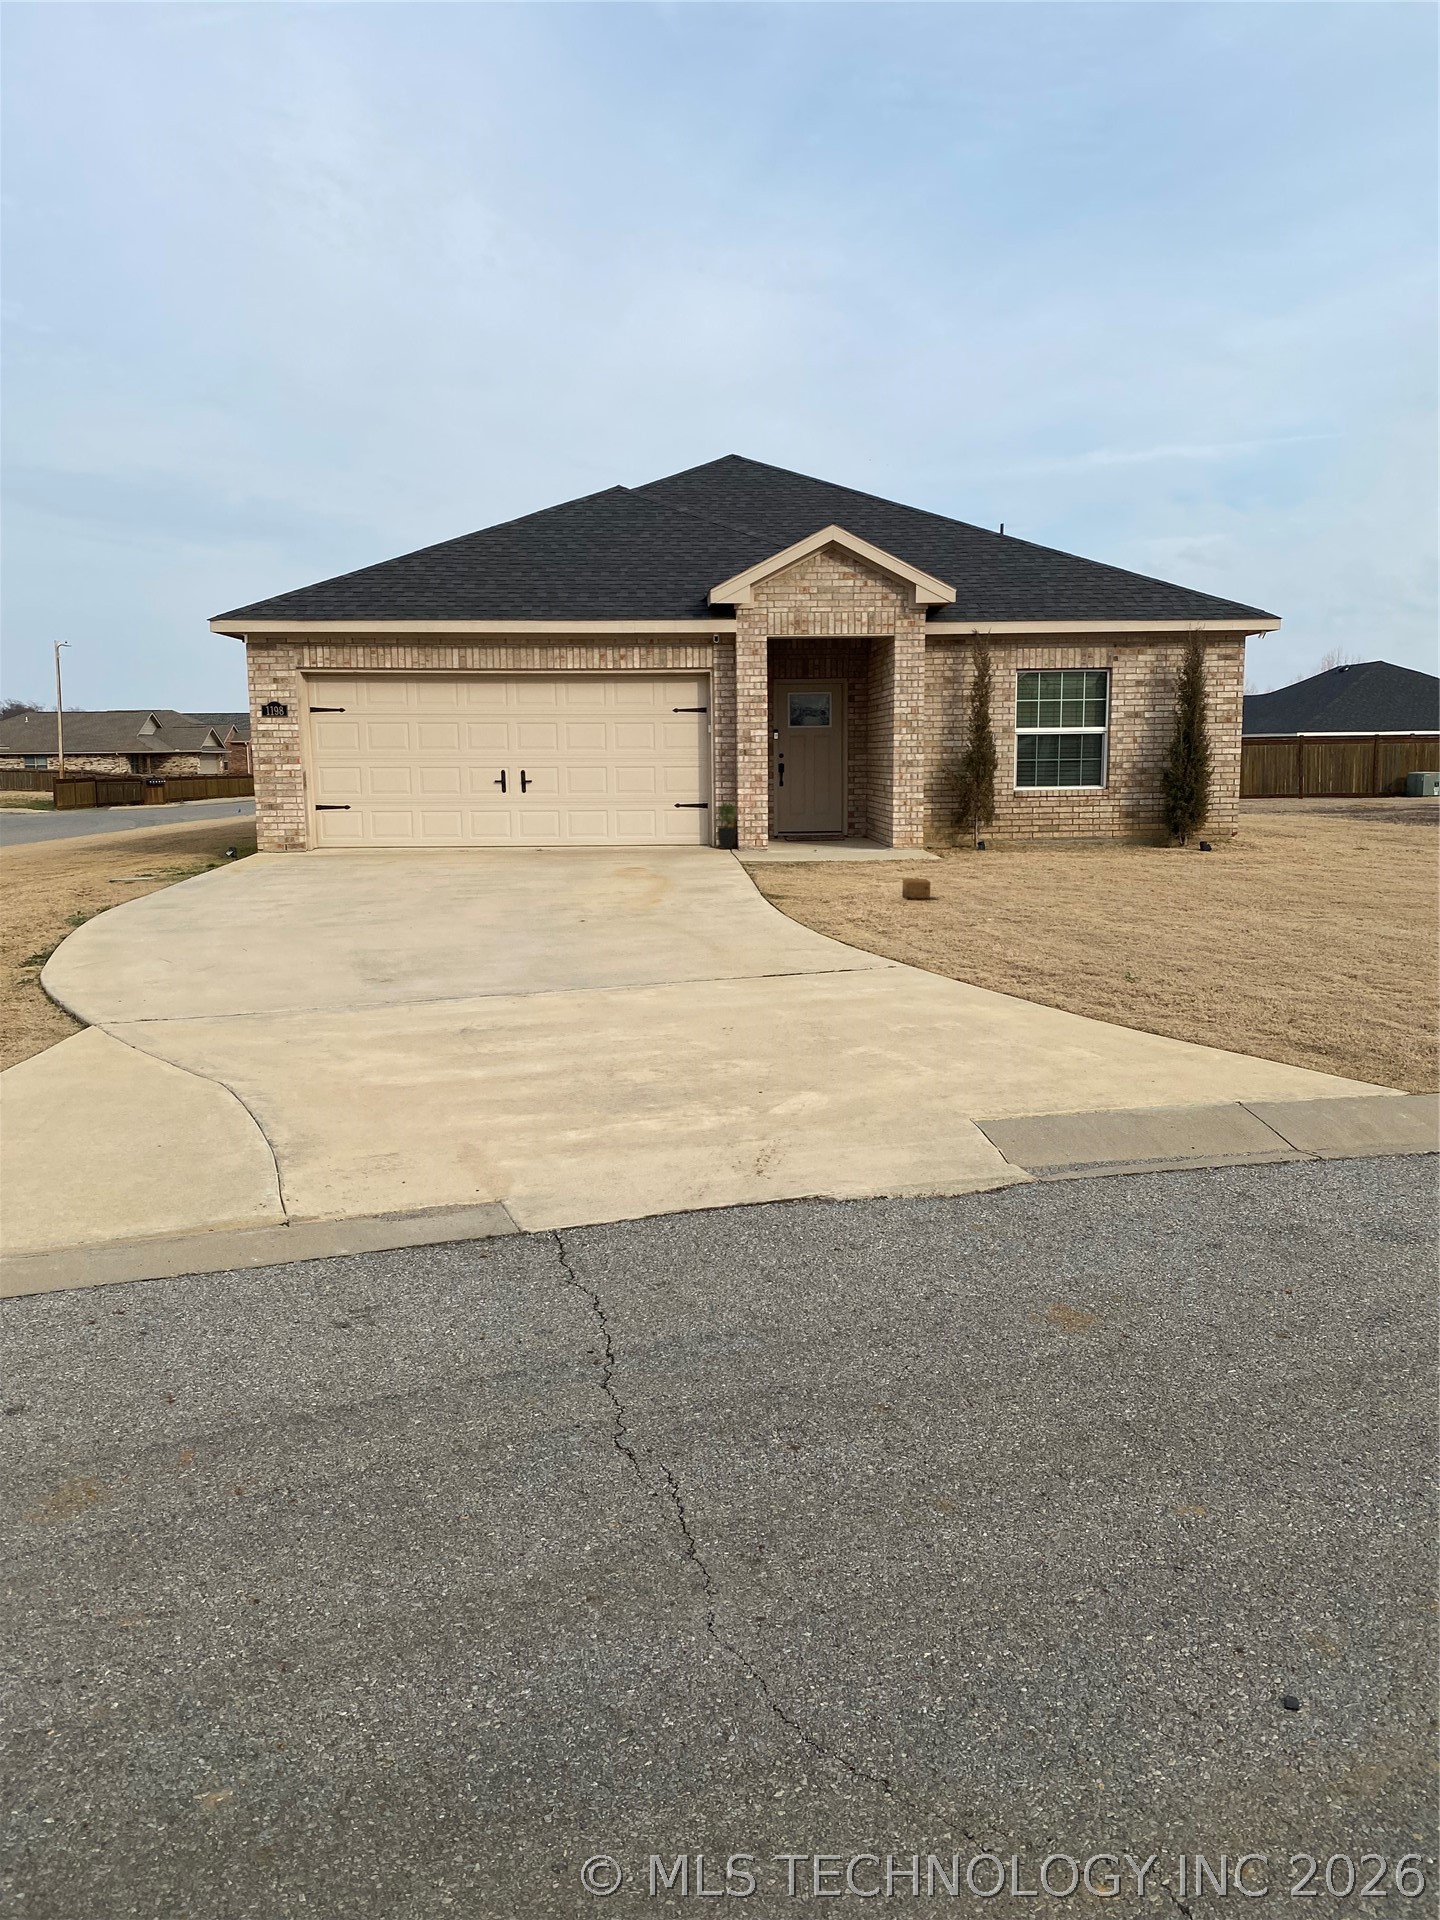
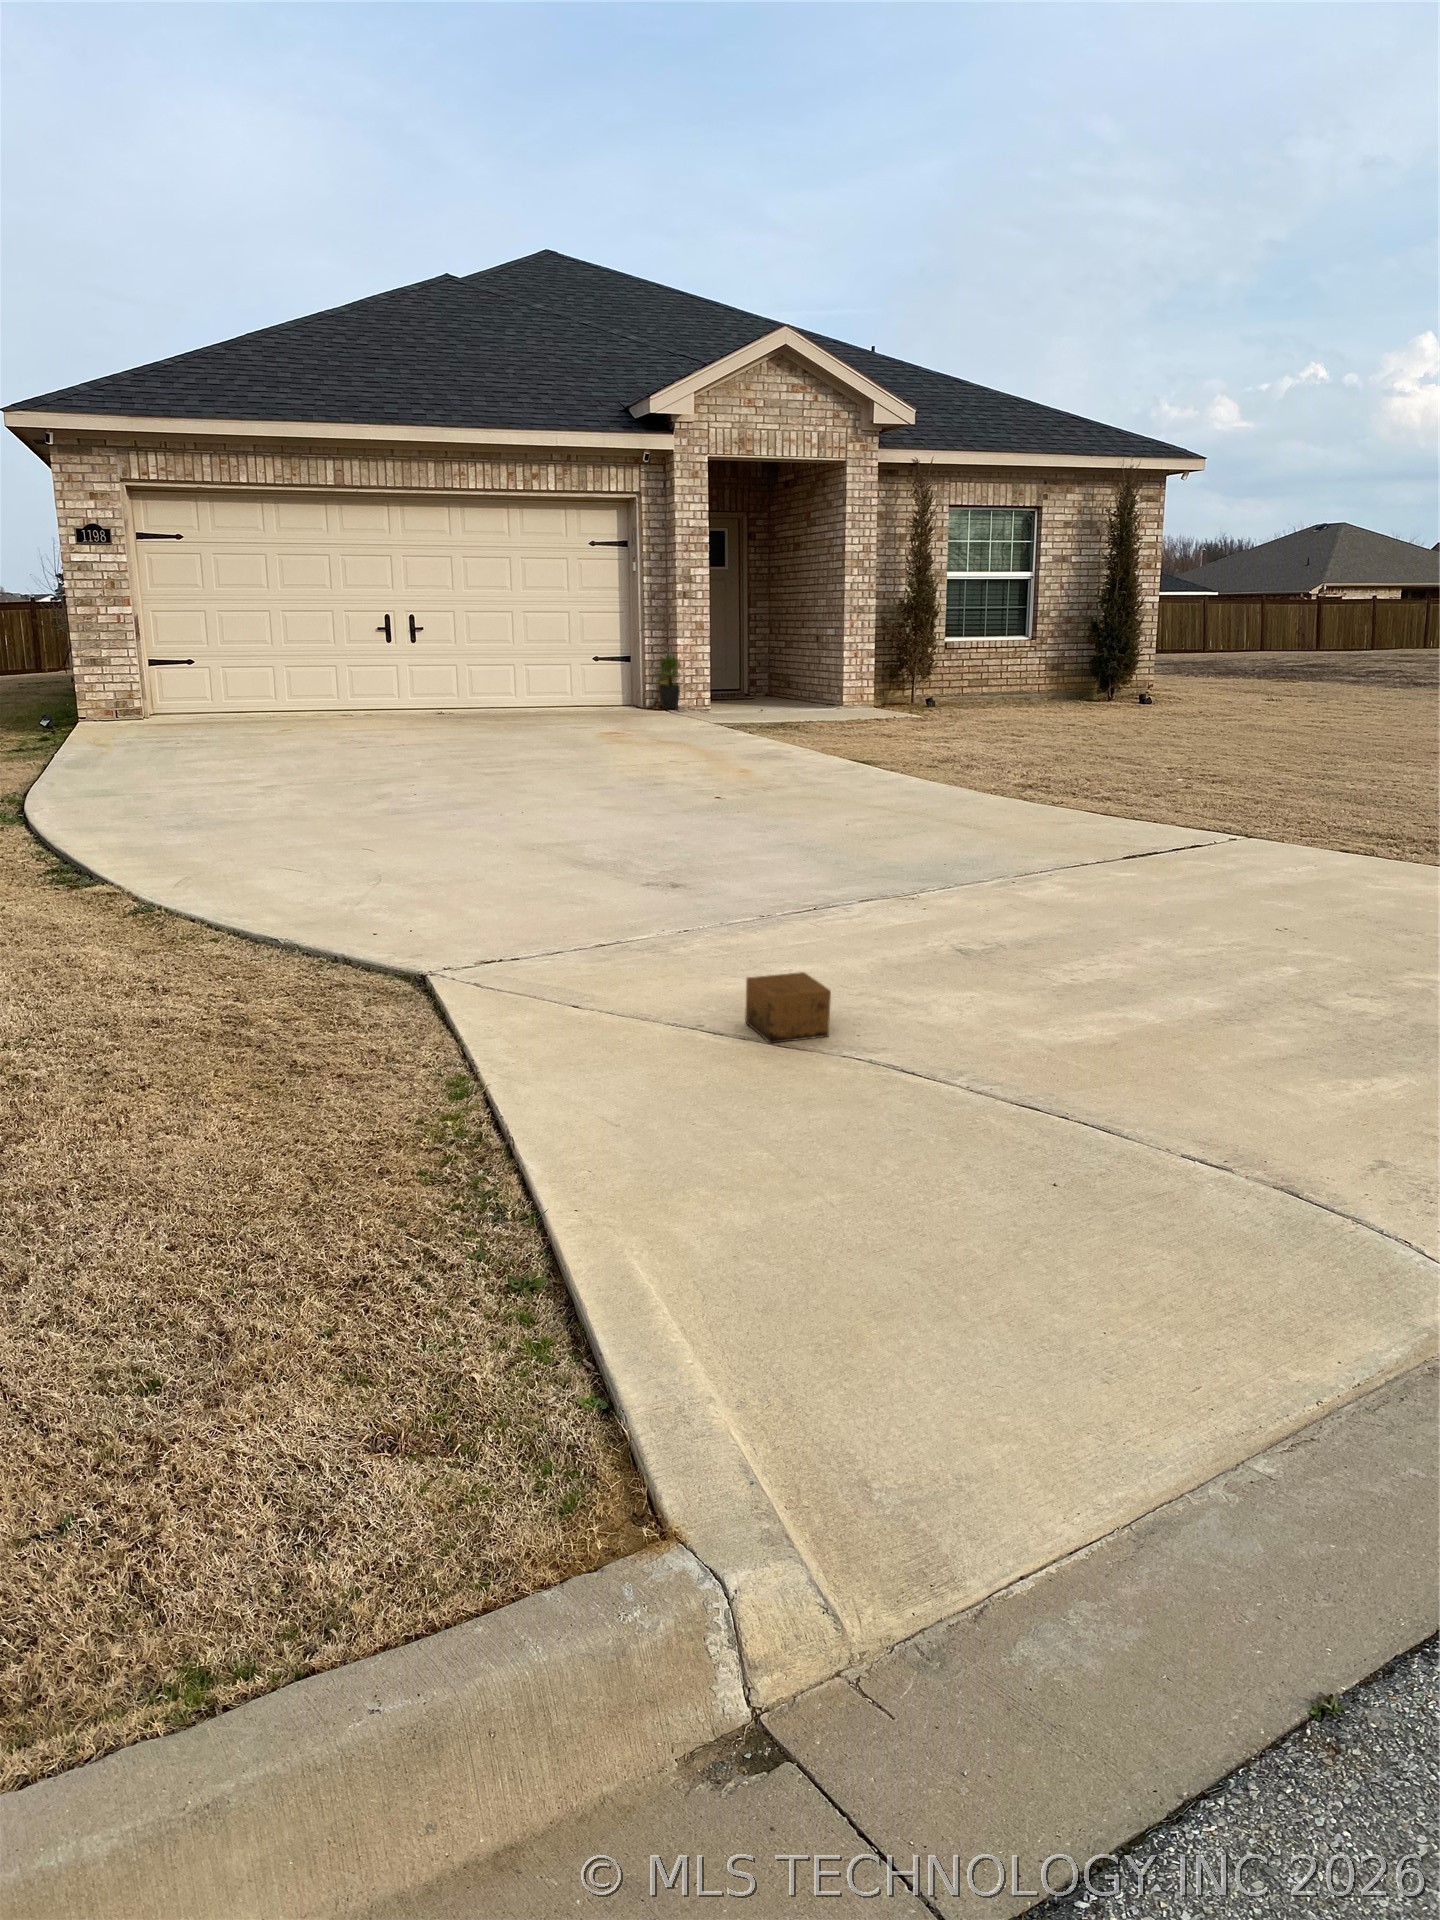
cardboard box: present [902,879,930,900] -> present [745,972,831,1043]

